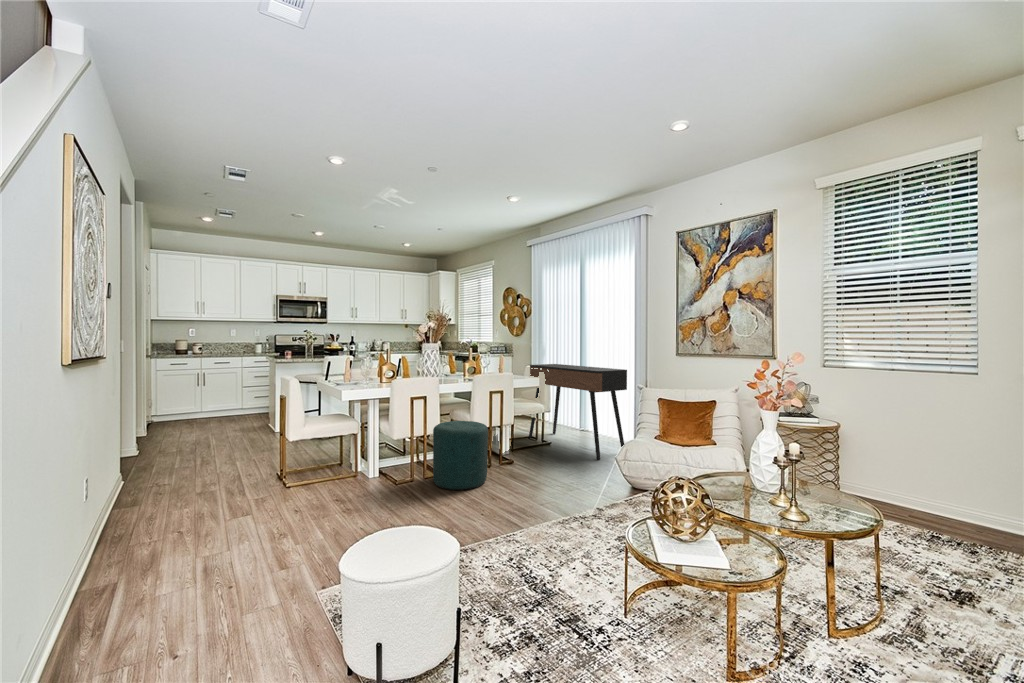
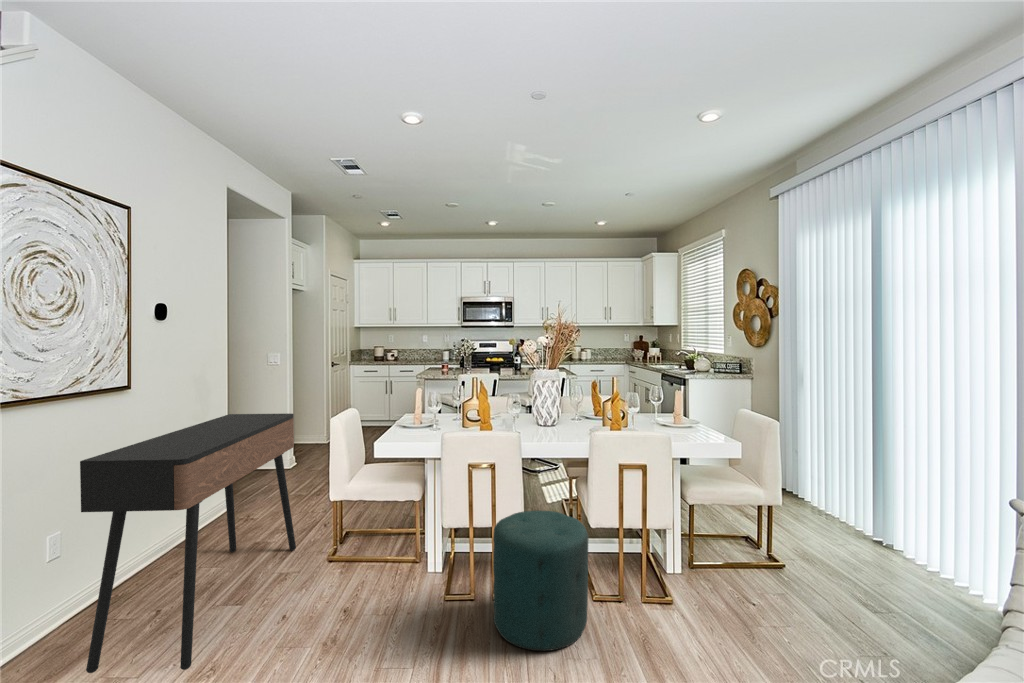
console table: present [529,364,627,459] -> present [80,414,296,673]

